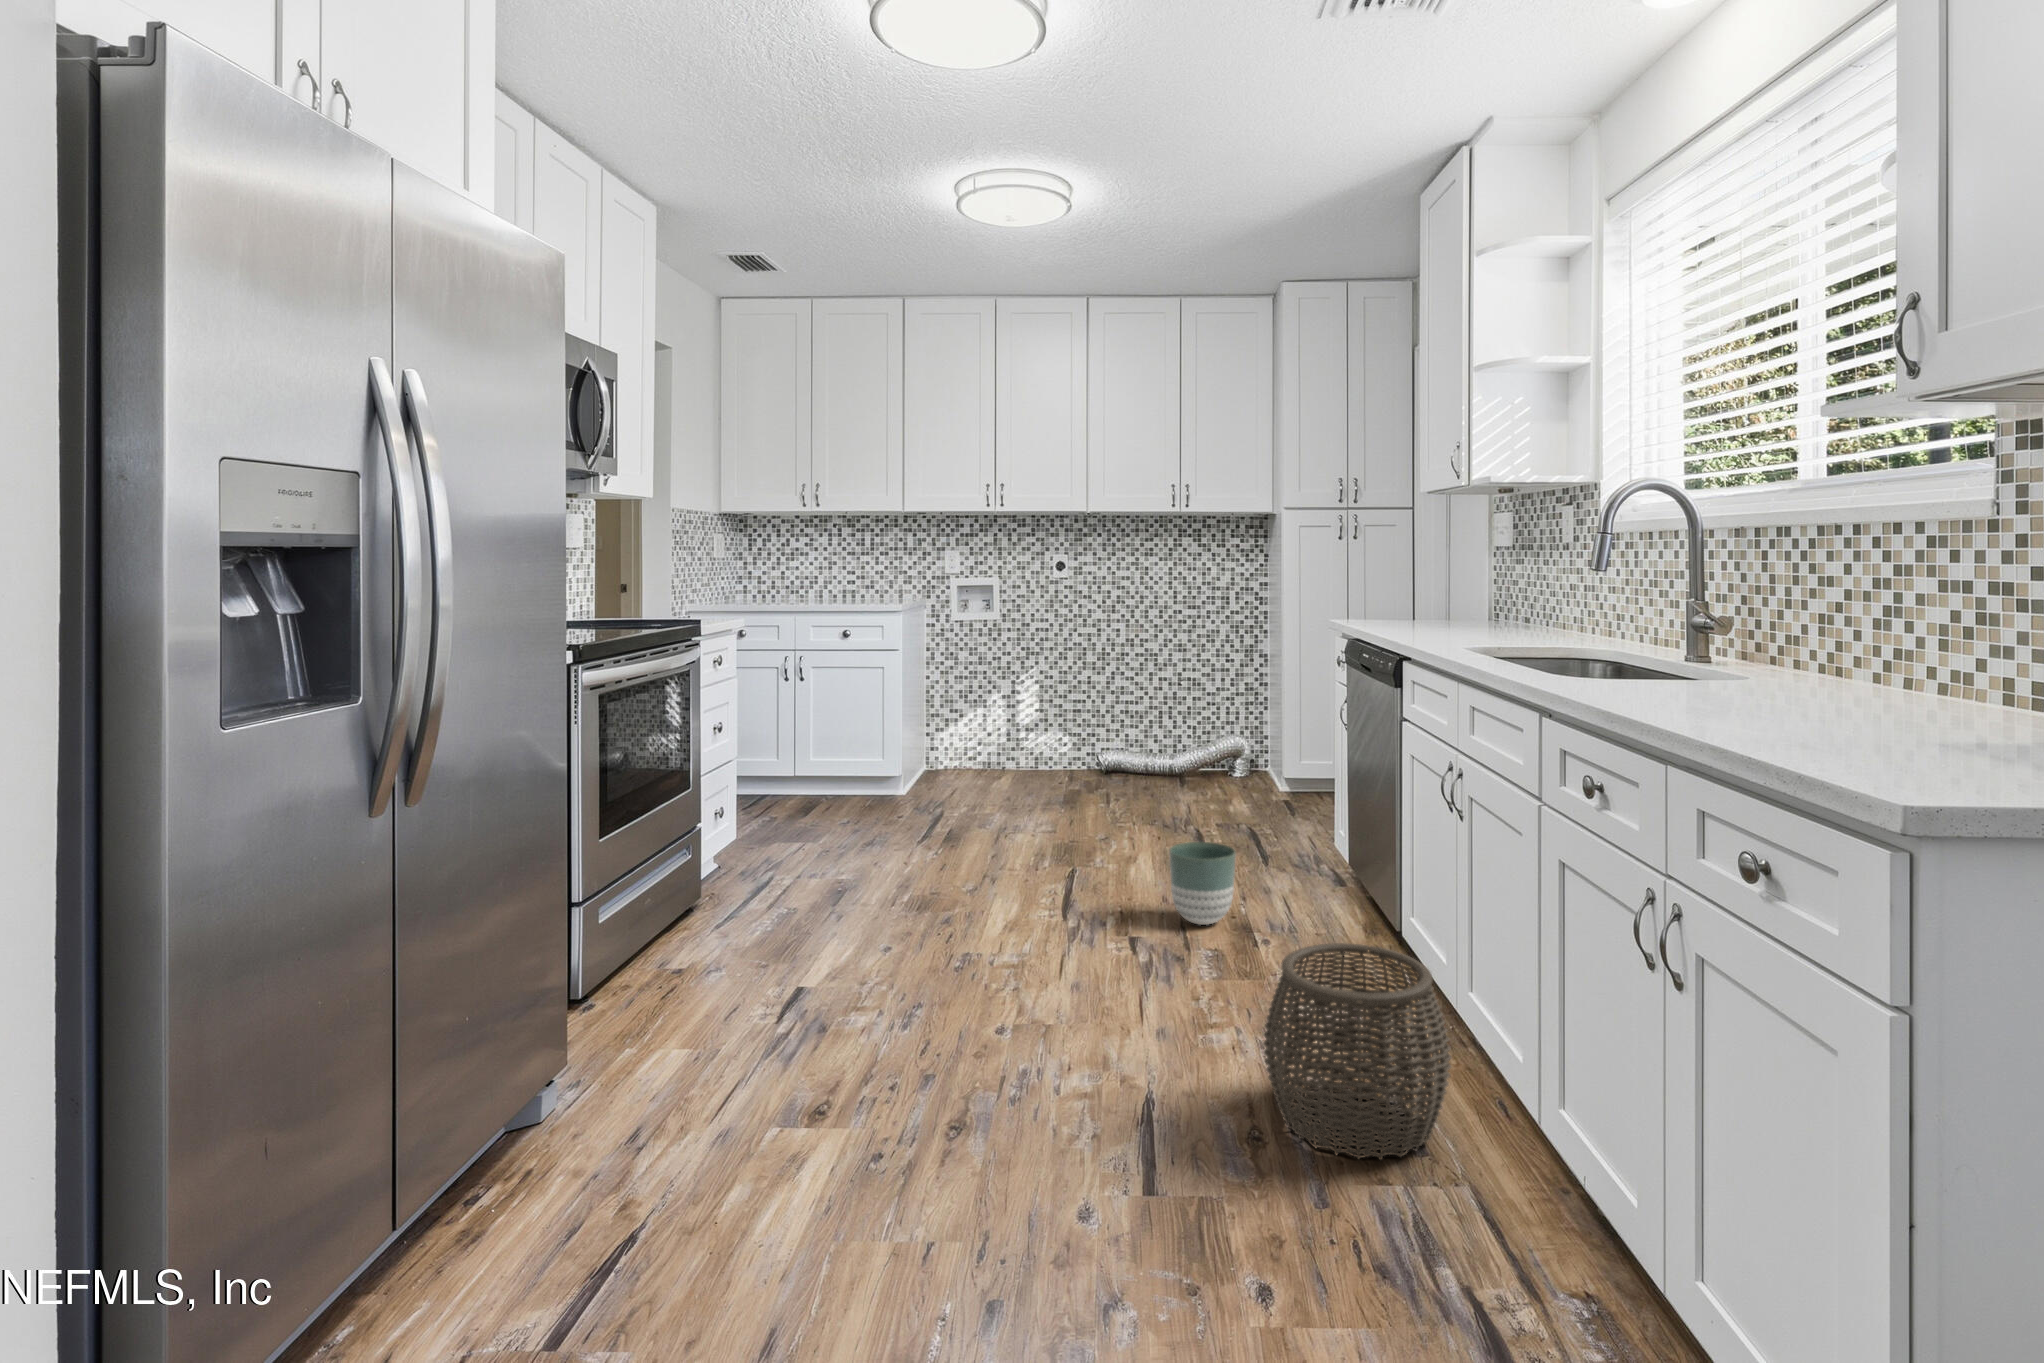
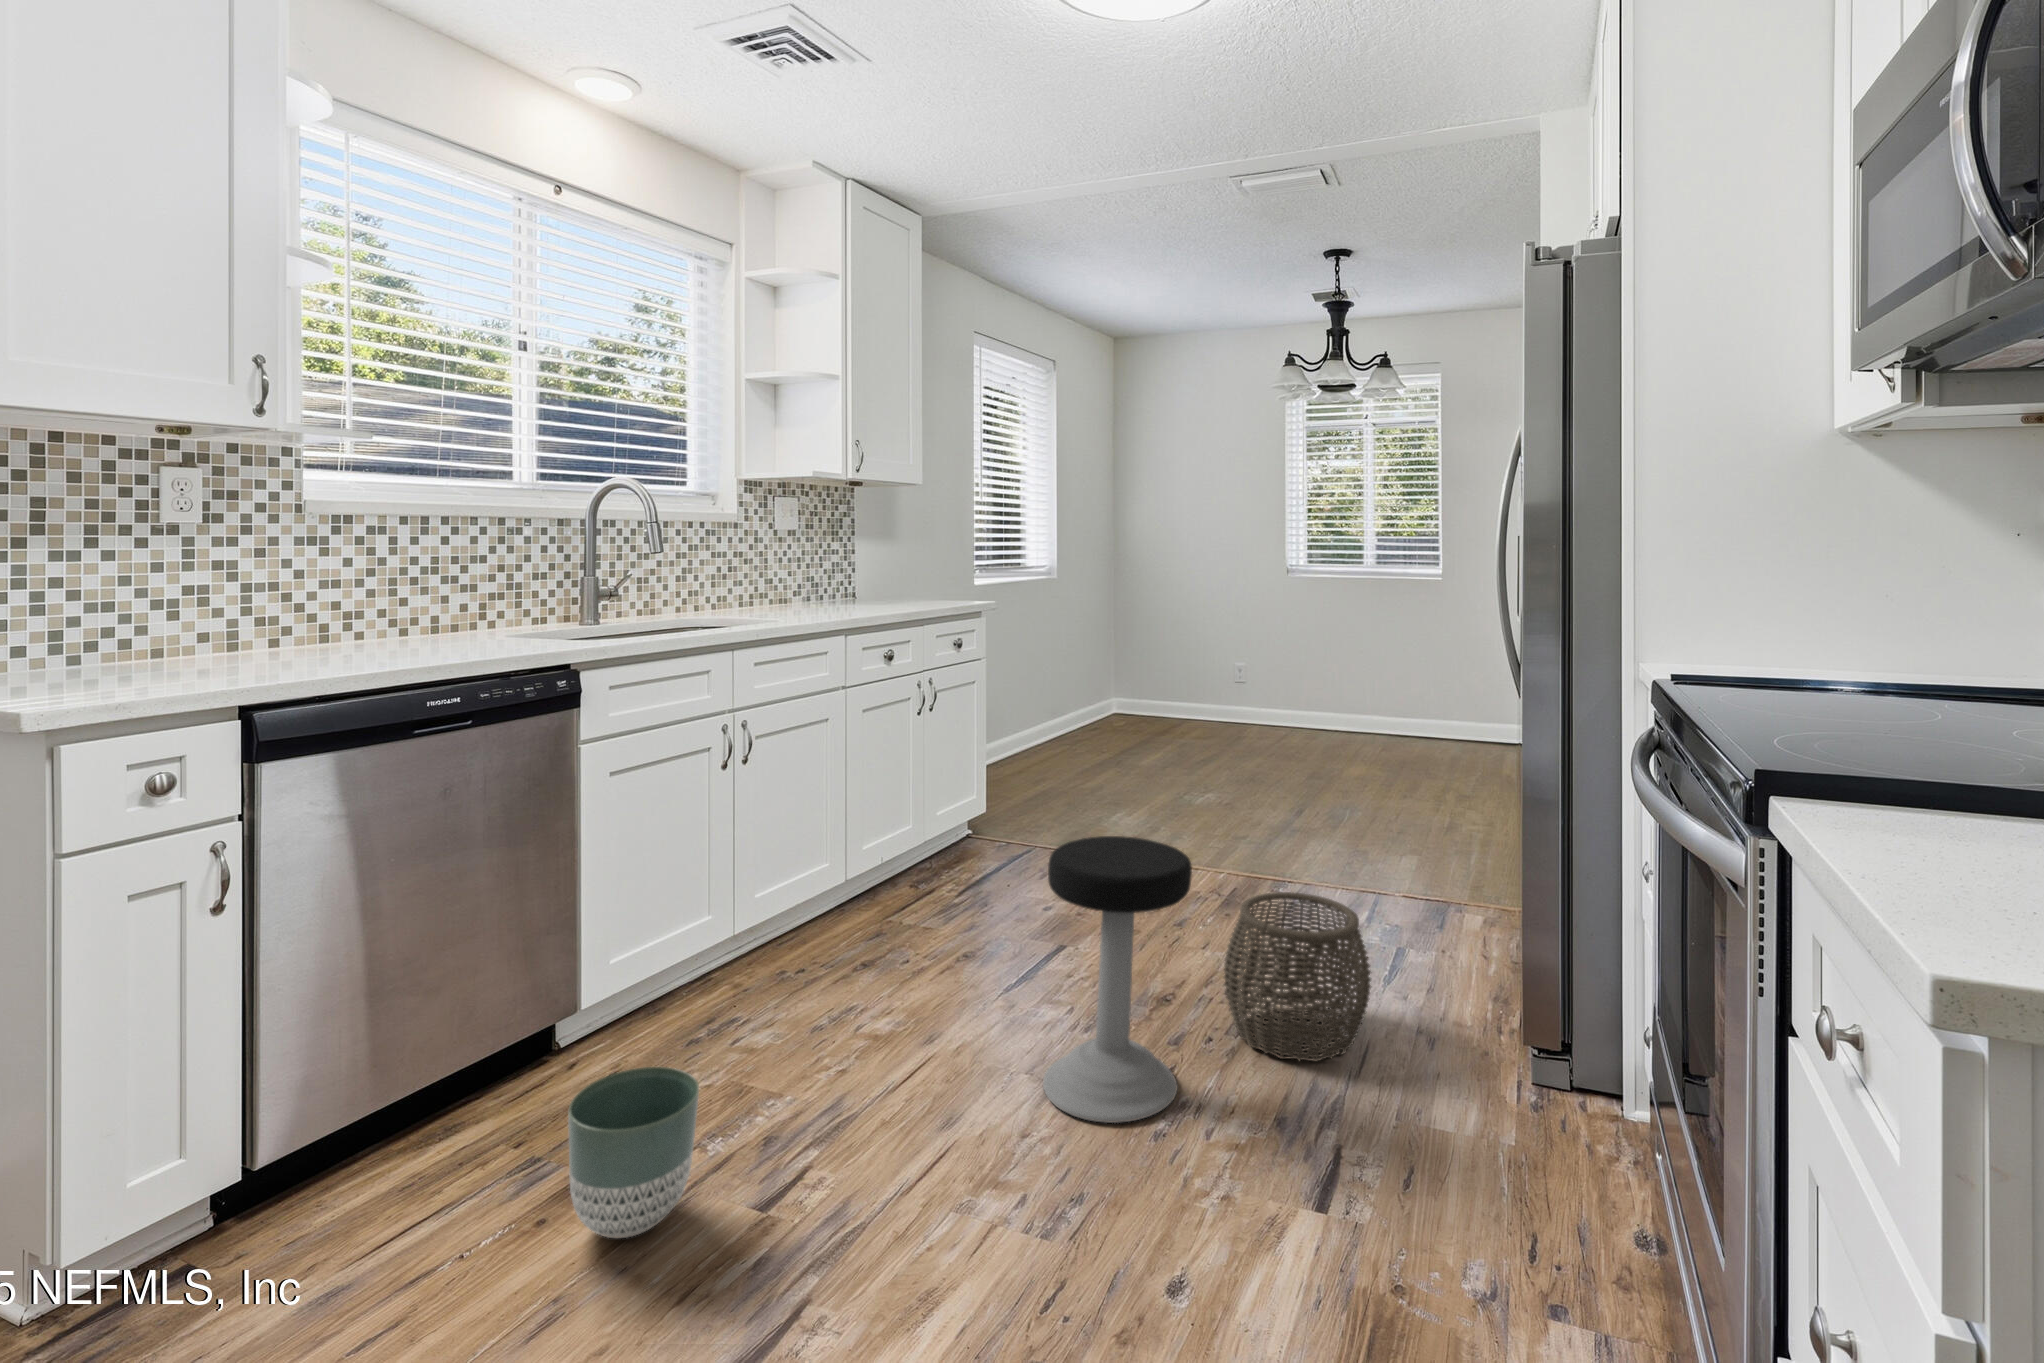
stool: none [912,798,1045,1052] -> present [1043,836,1192,1123]
woven basket: present [1263,943,1451,1160] -> present [1224,892,1371,1062]

